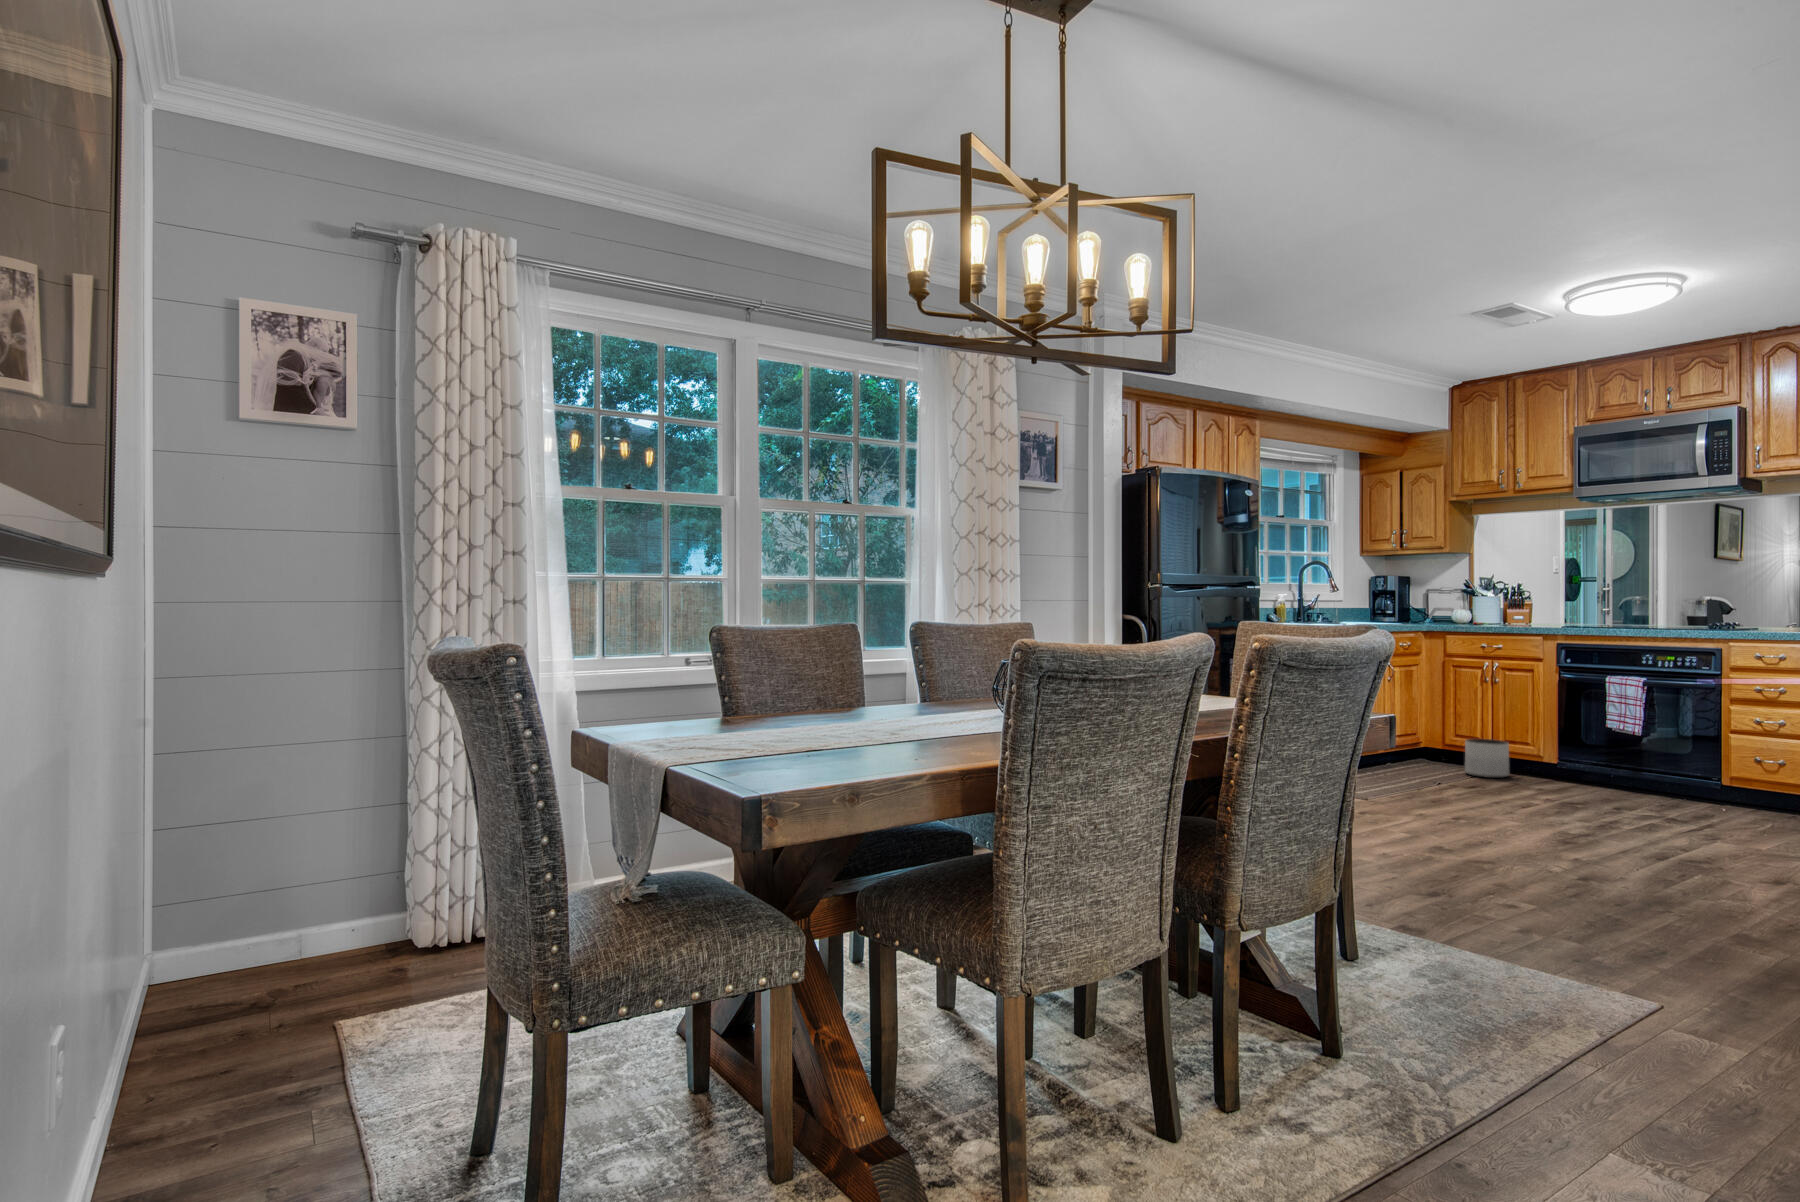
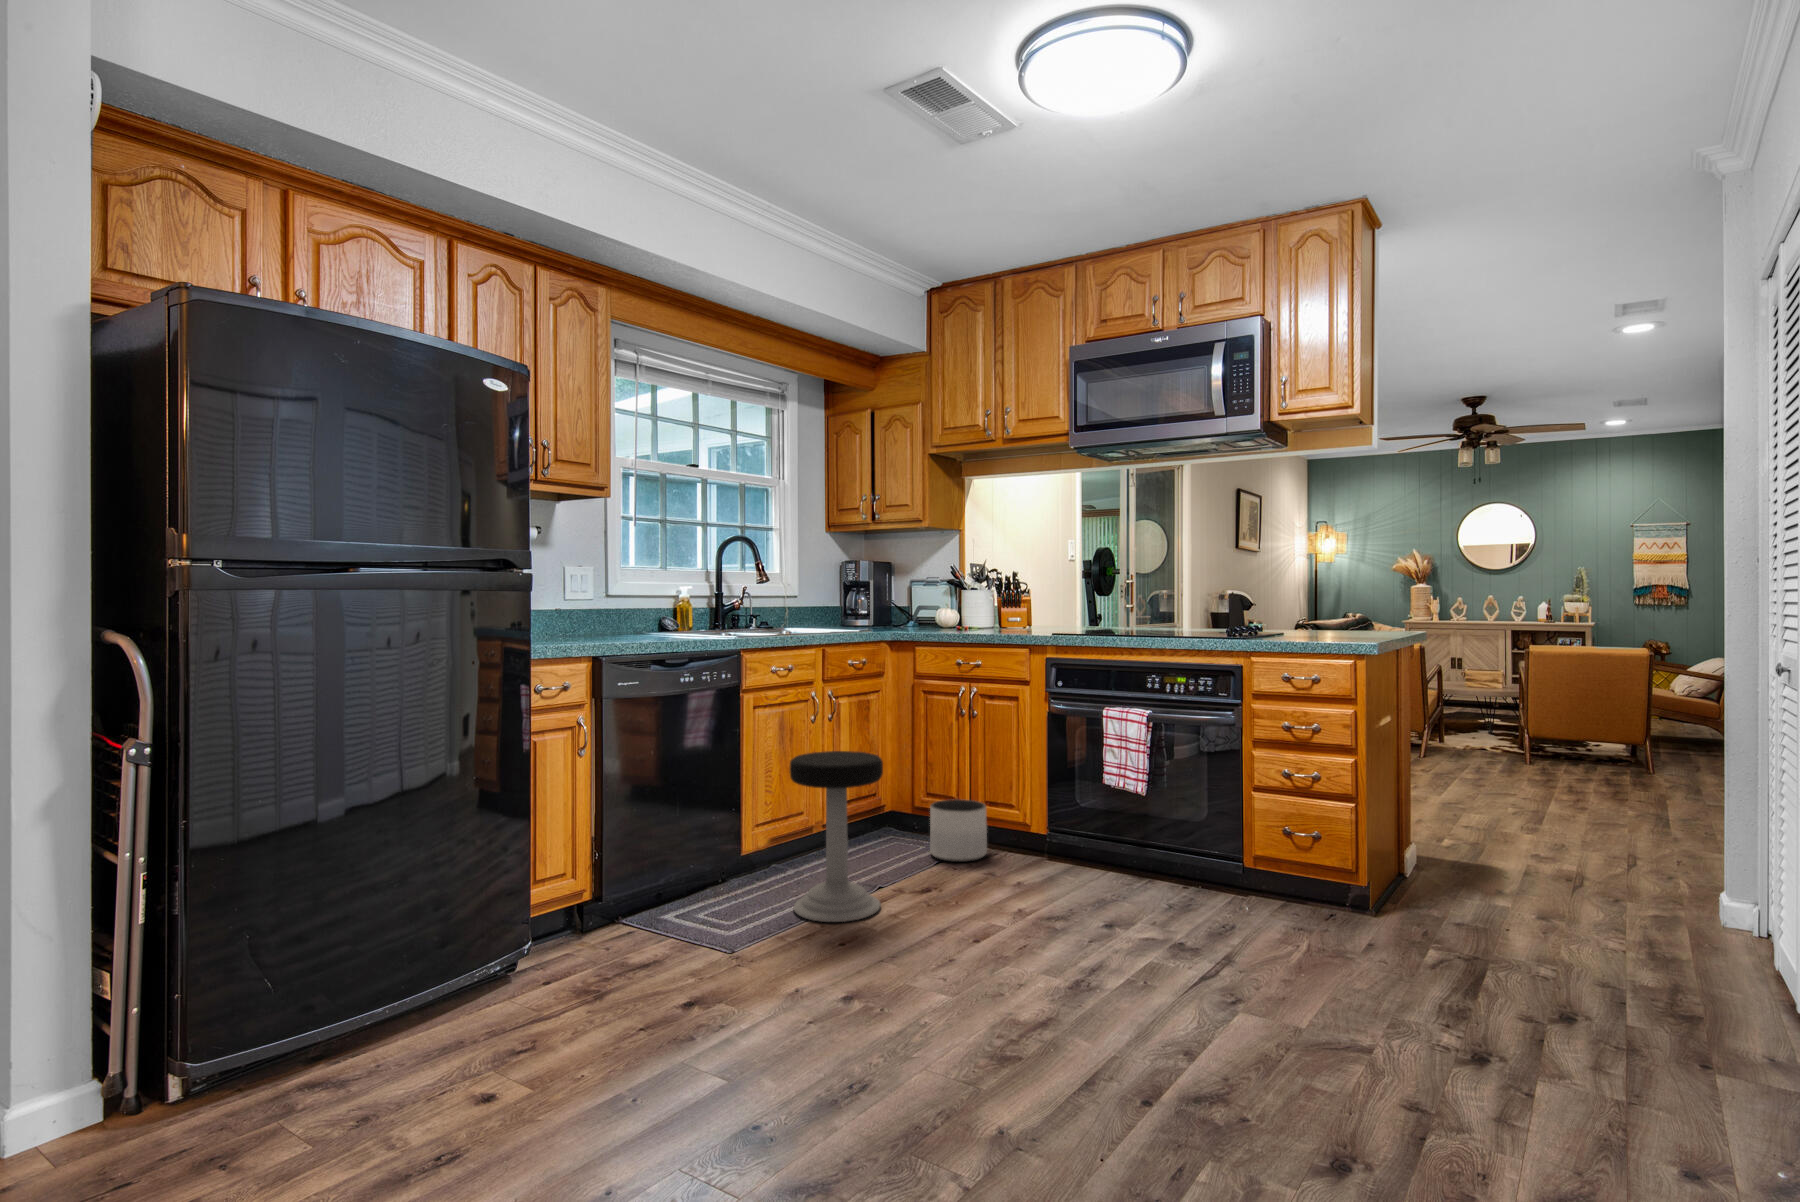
stool: none [1388,696,1451,794] -> present [789,751,883,922]

